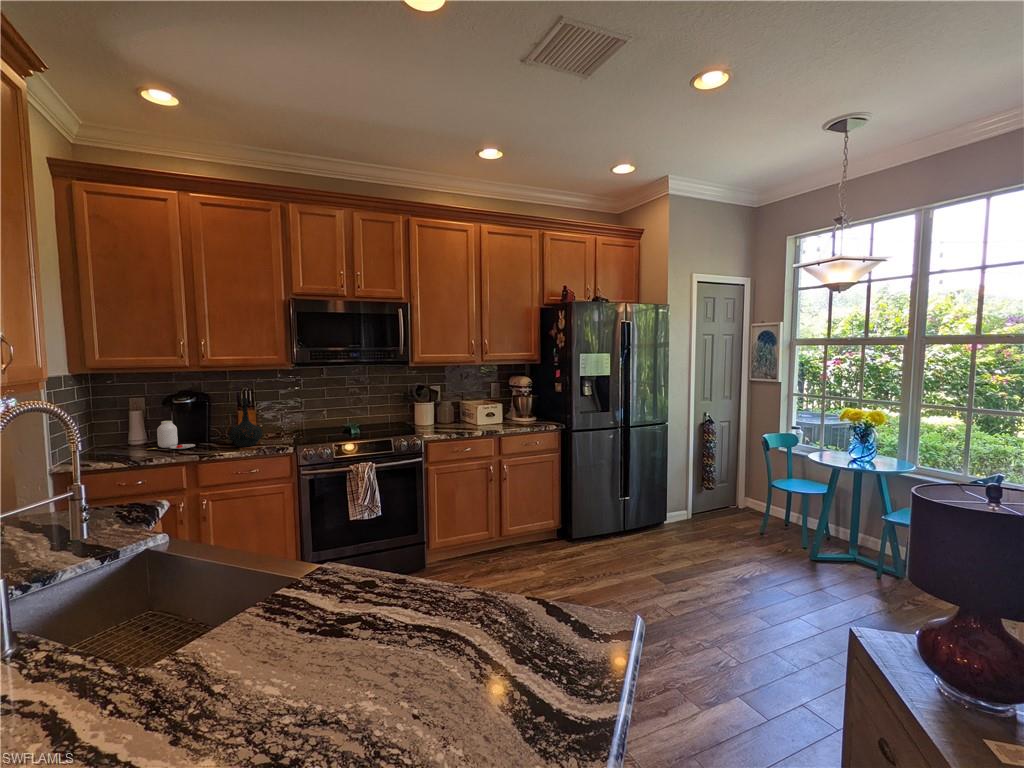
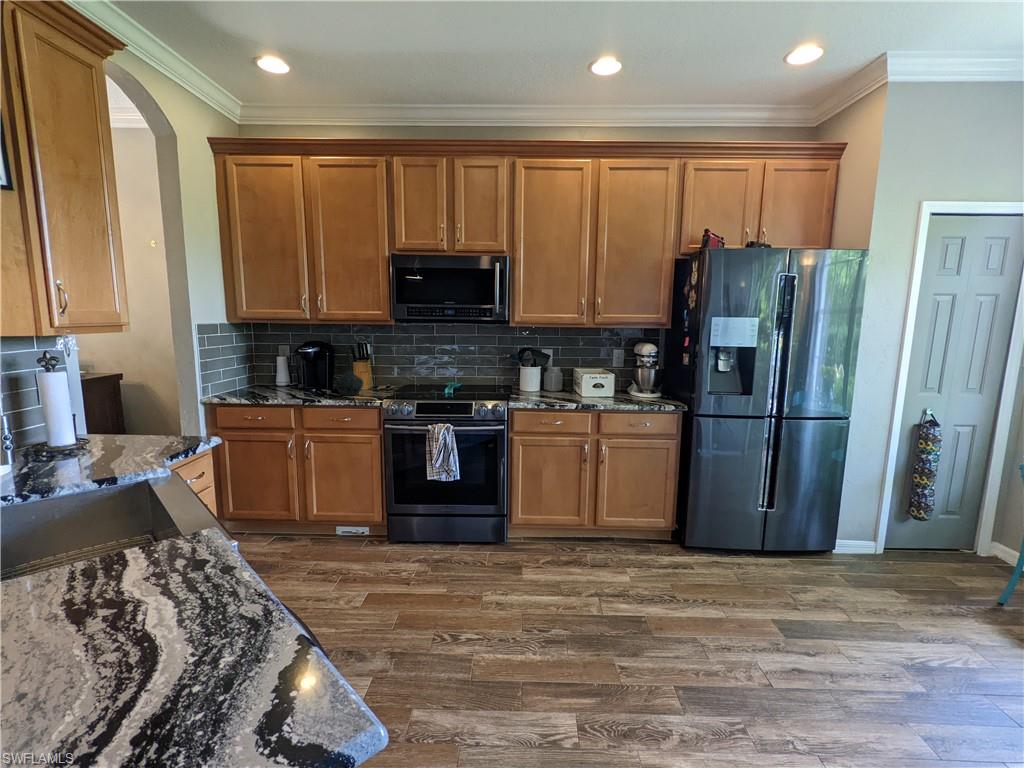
jar: present [149,421,195,449] -> none [278,367,312,392]

